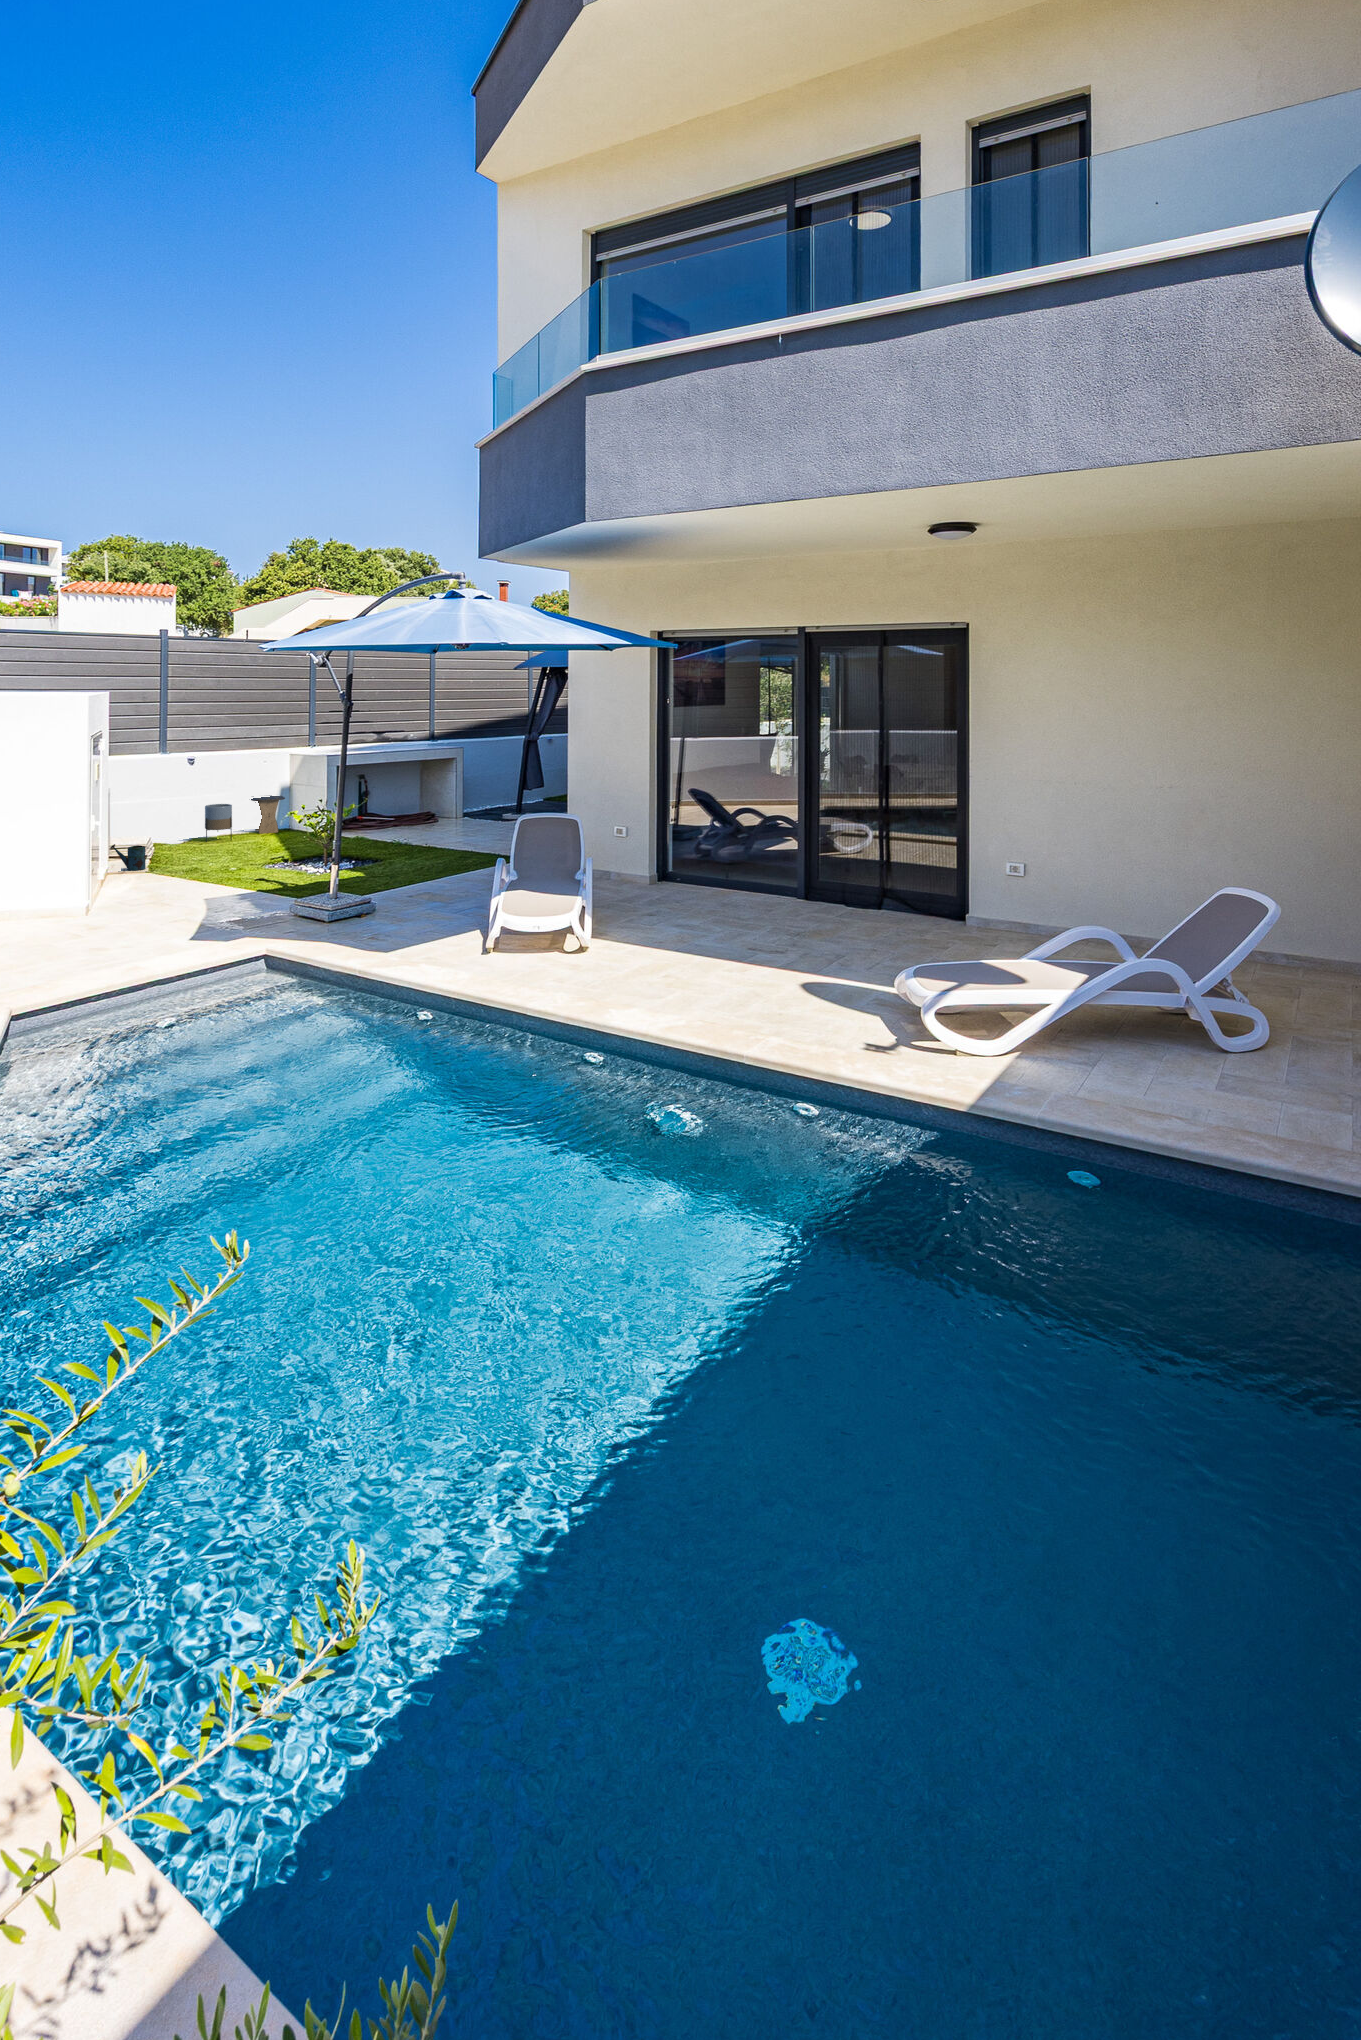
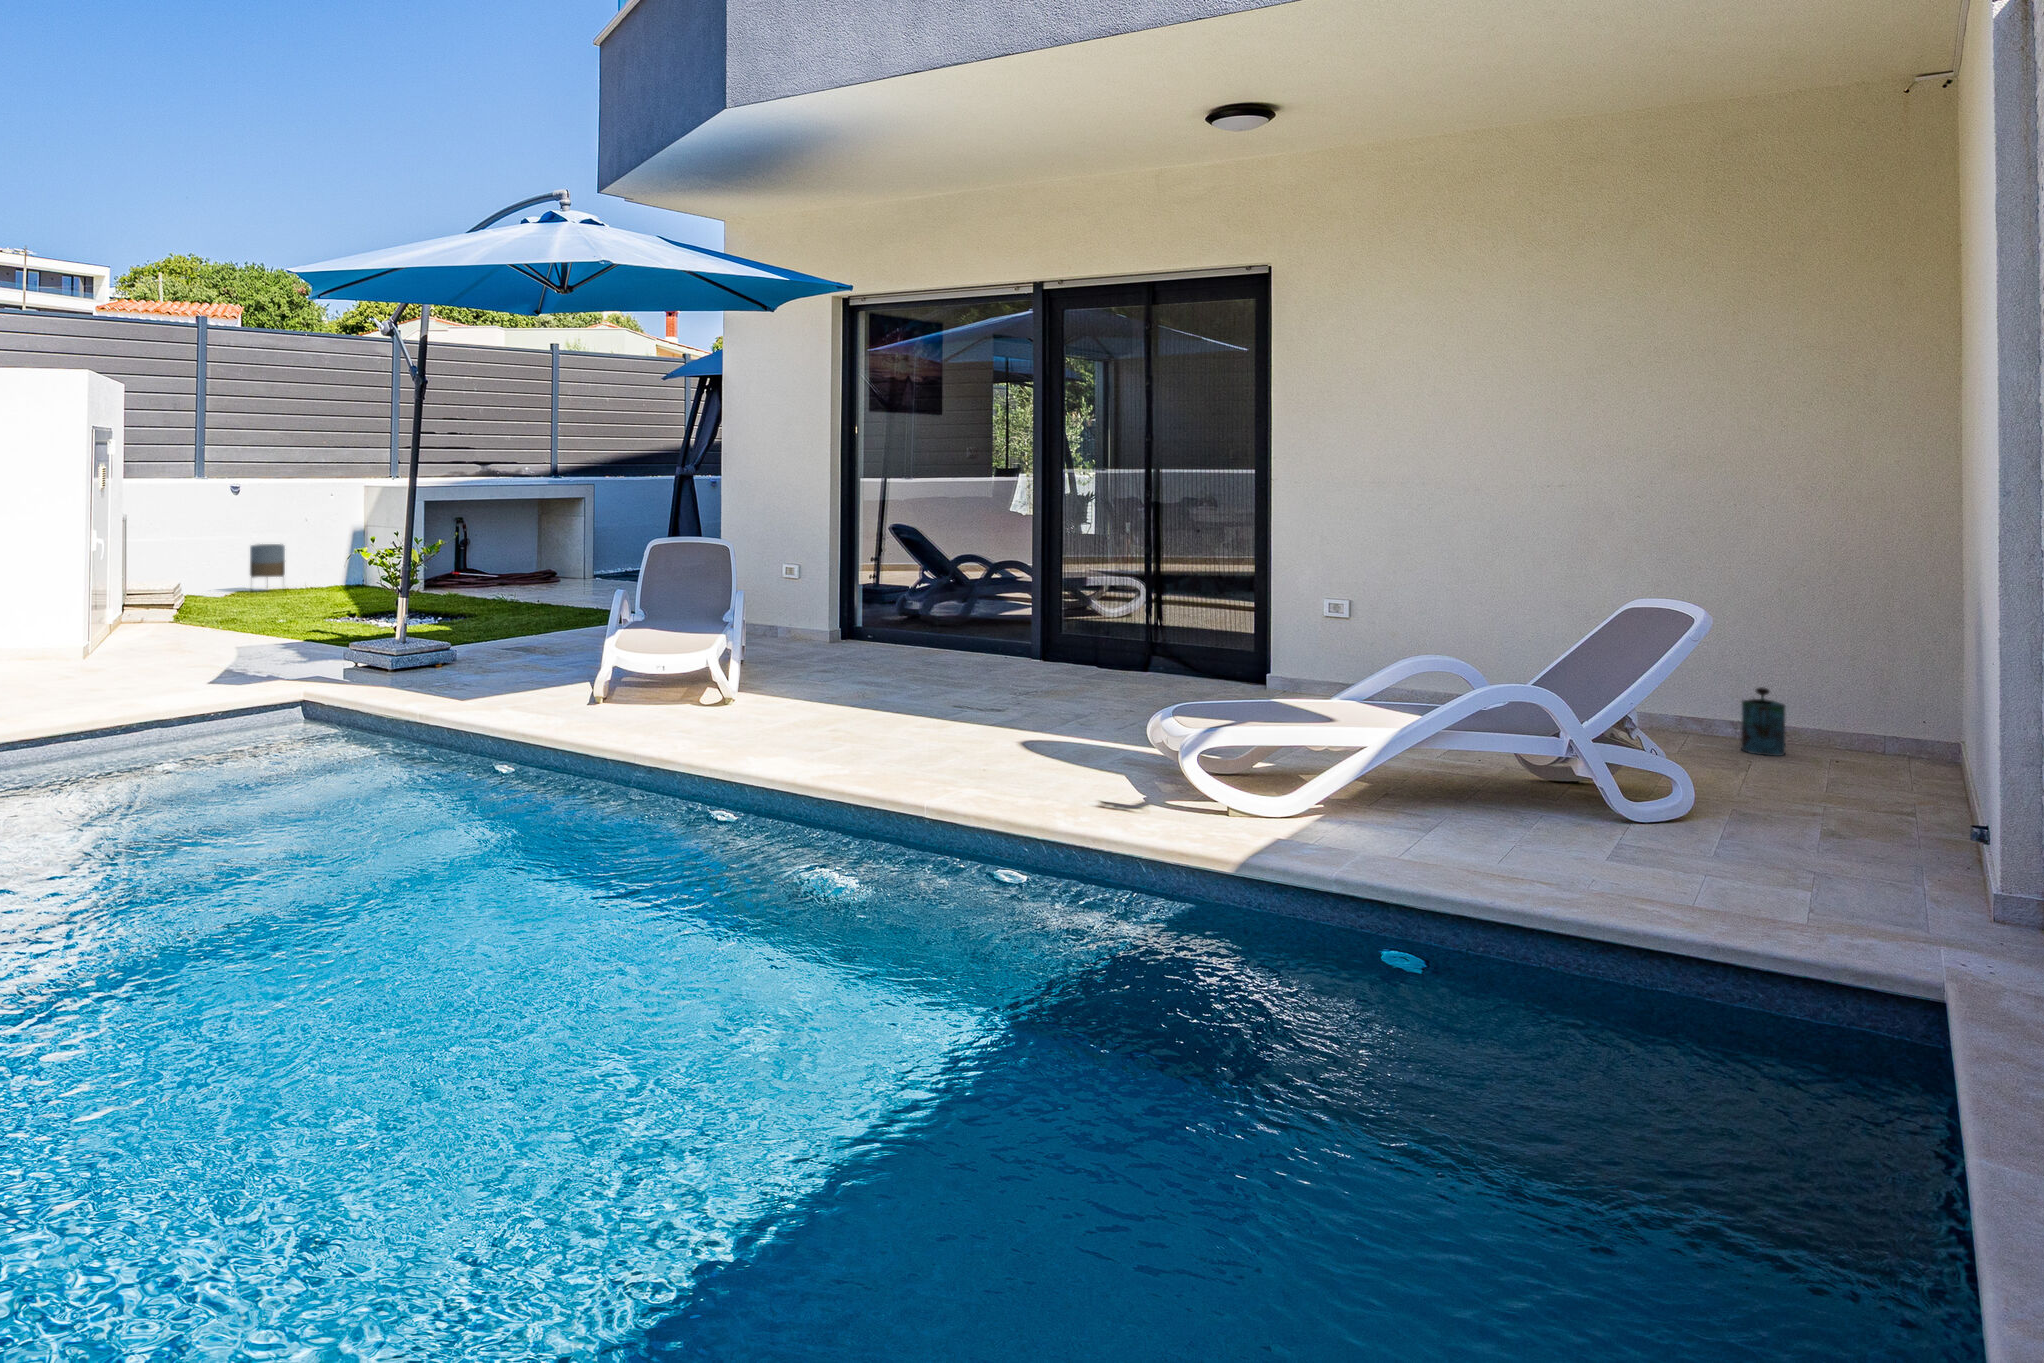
stool: present [251,795,285,834] -> none [309,537,356,586]
watering can: present [110,844,152,871] -> present [1741,688,1786,756]

